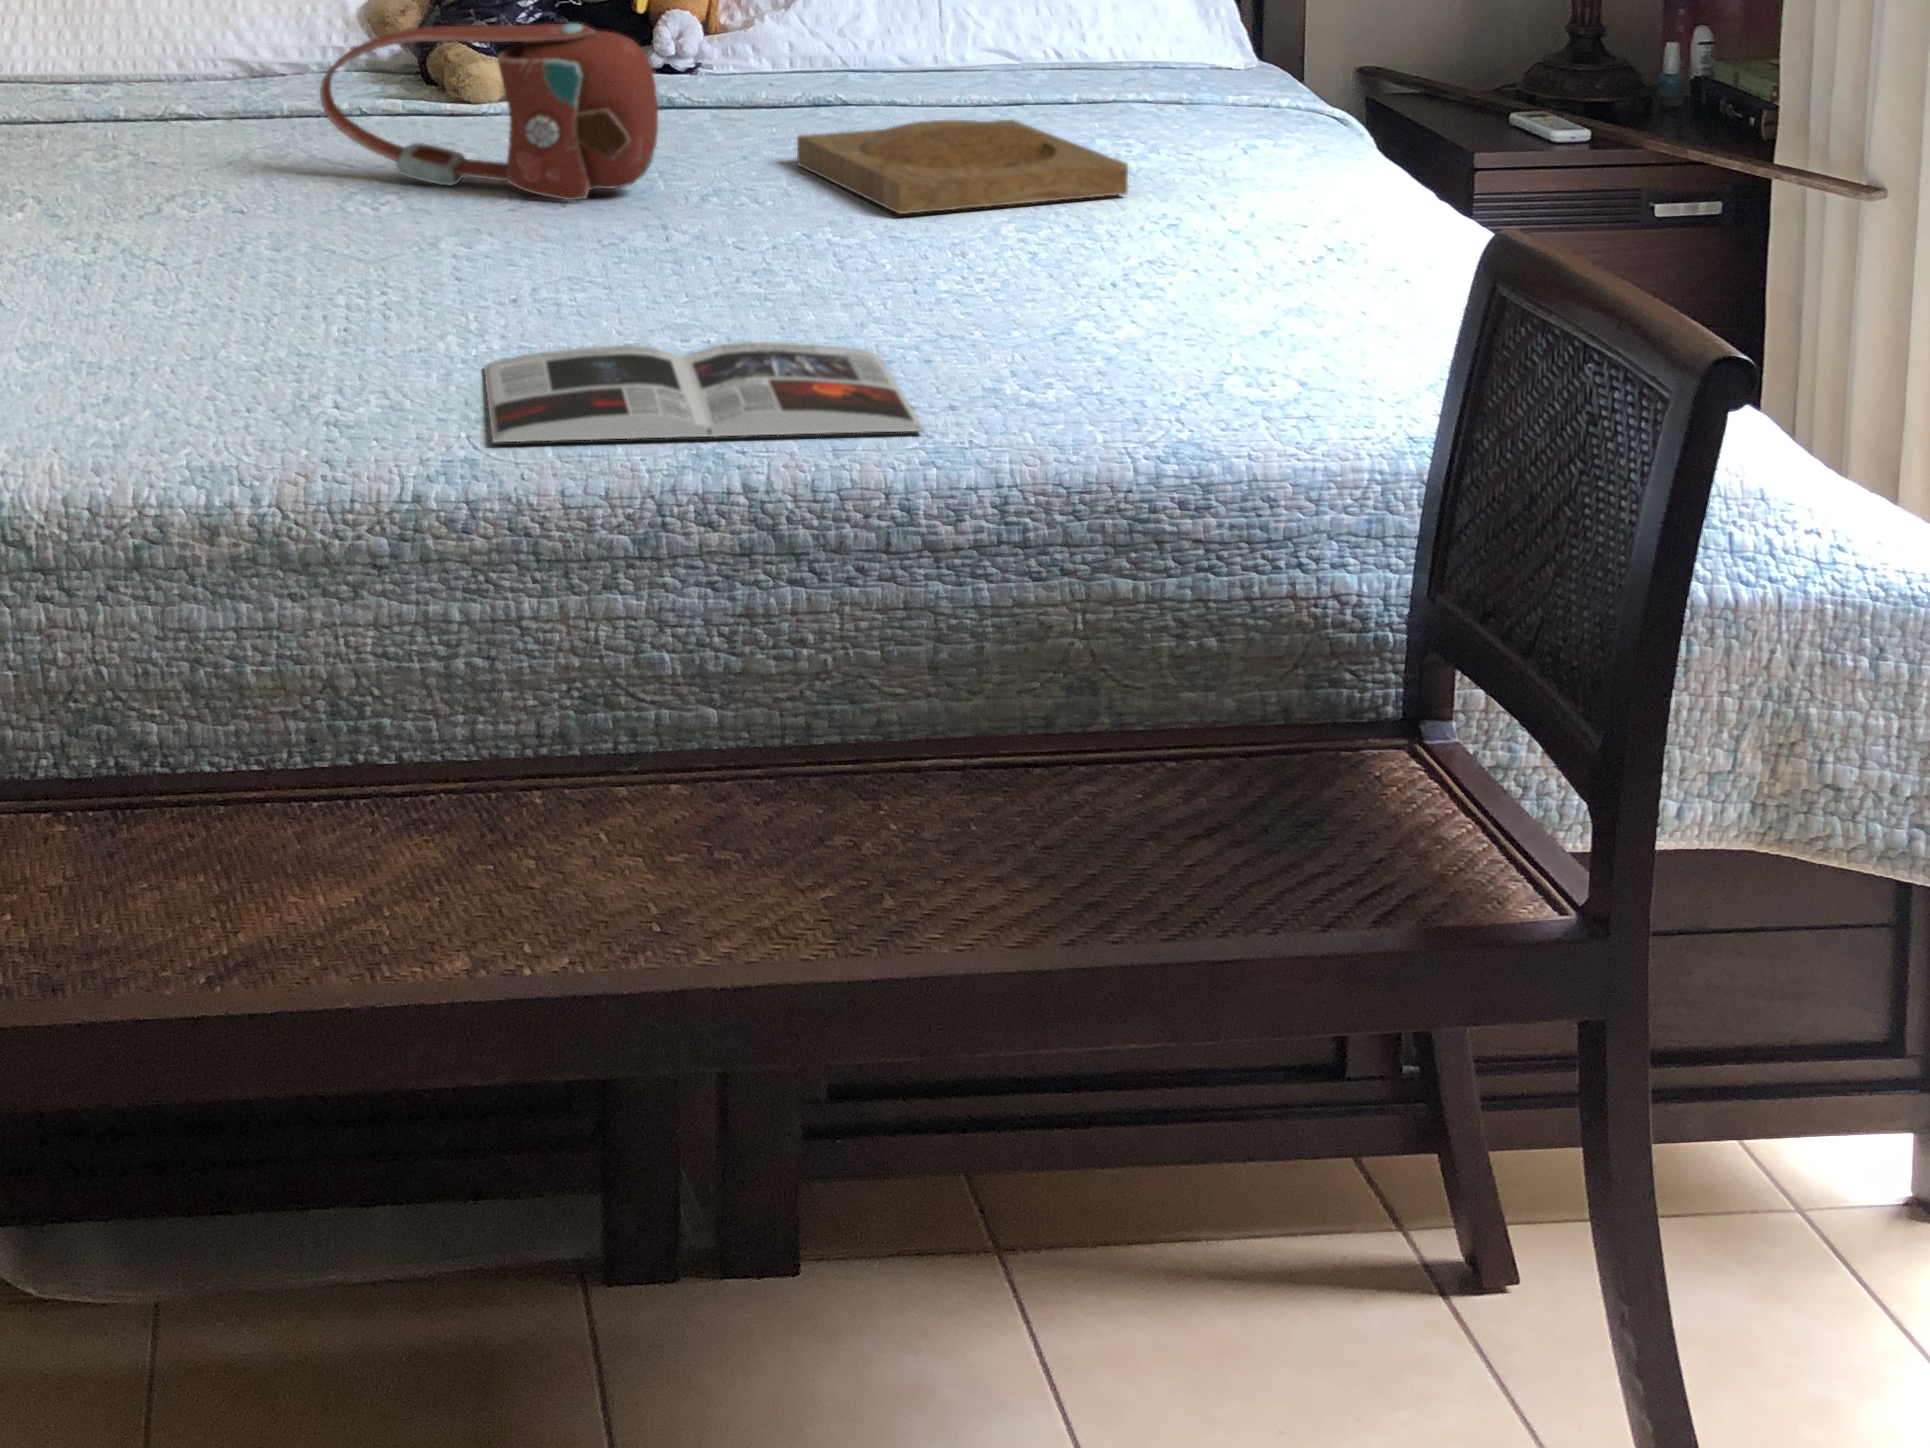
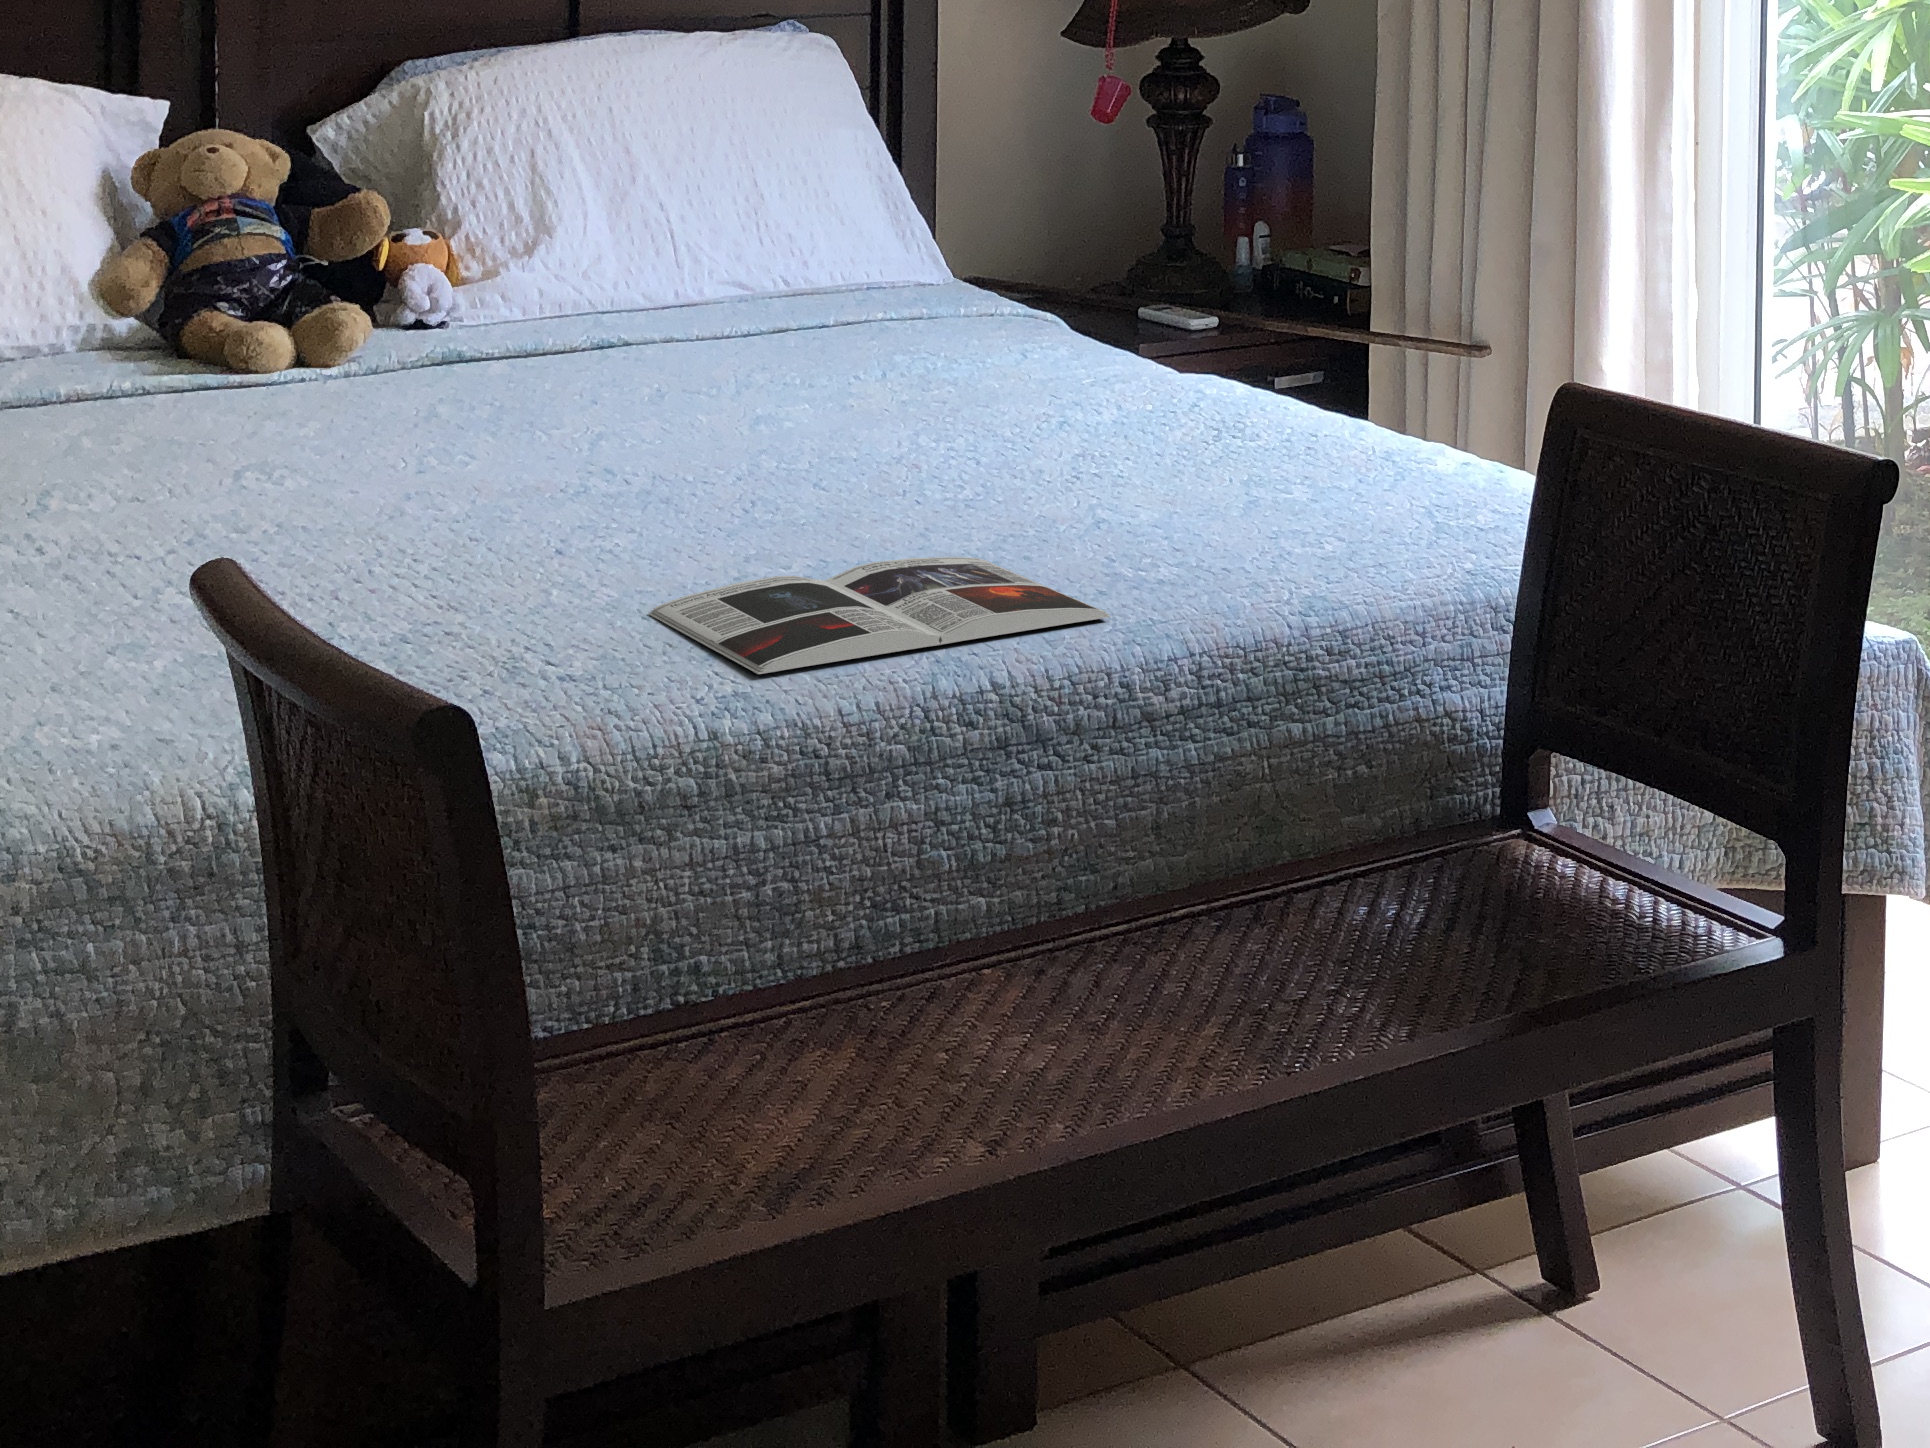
handbag: present [320,23,658,200] -> none [220,278,591,456]
tray: present [797,120,1128,214] -> none [678,346,1011,440]

